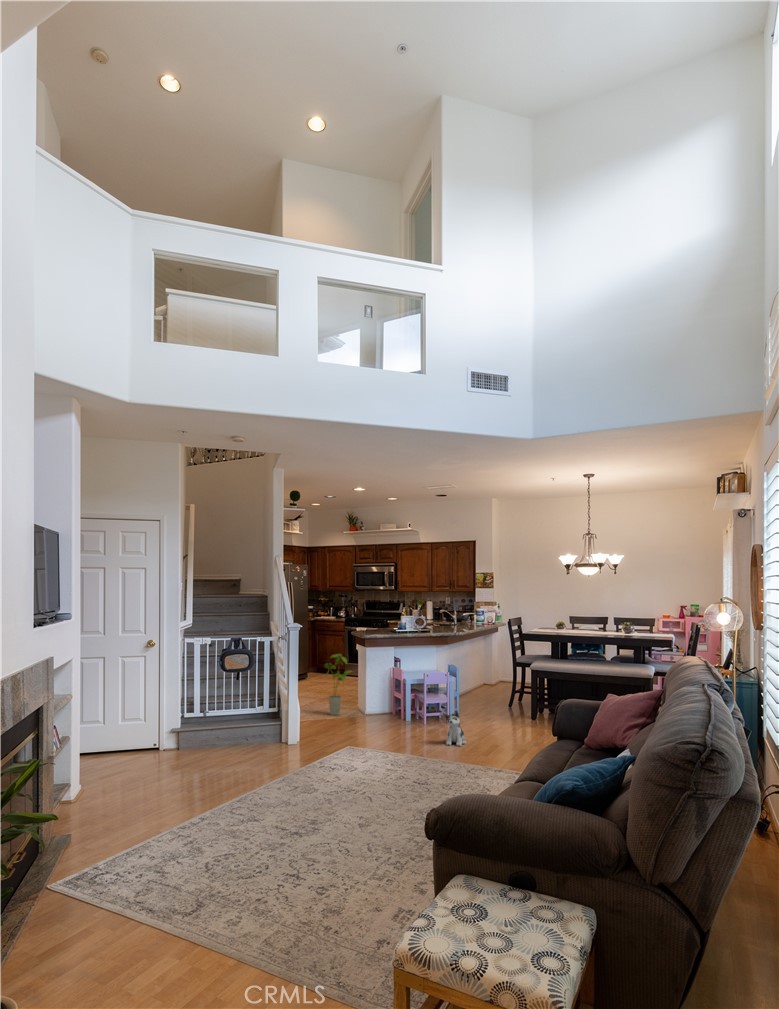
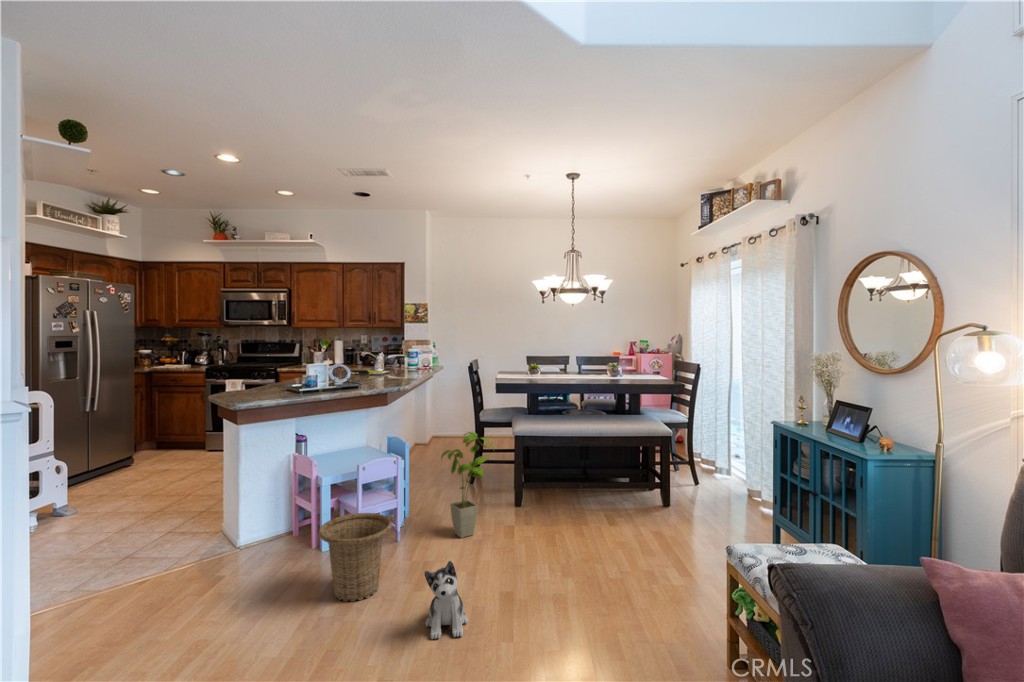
house plant: present [325,654,352,715] -> present [441,432,493,538]
basket: none [401,694,436,734] -> present [319,513,392,602]

